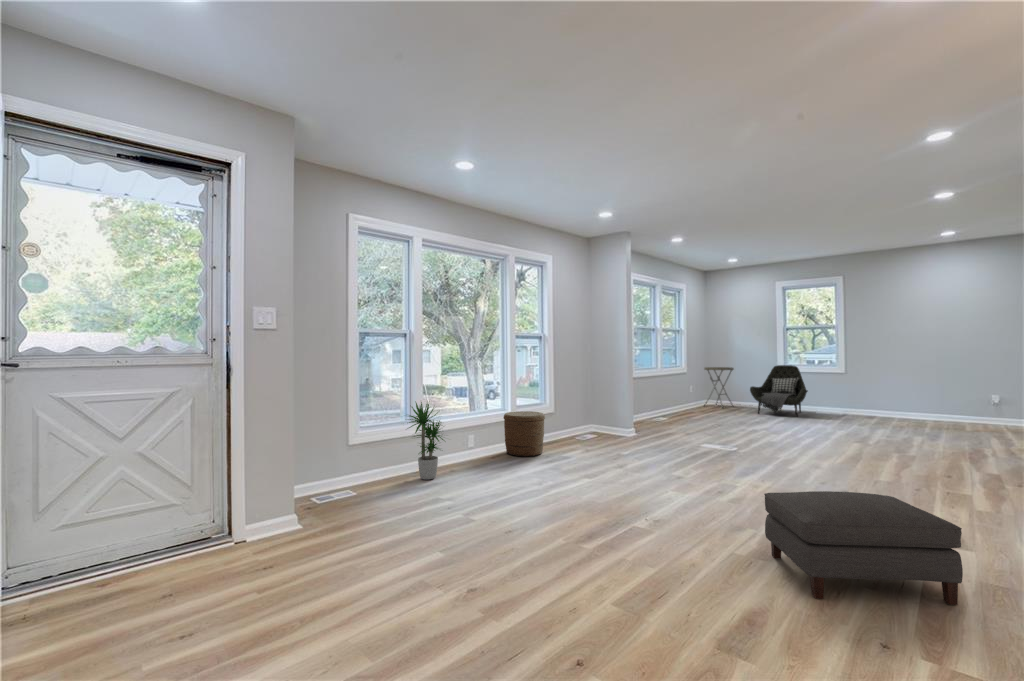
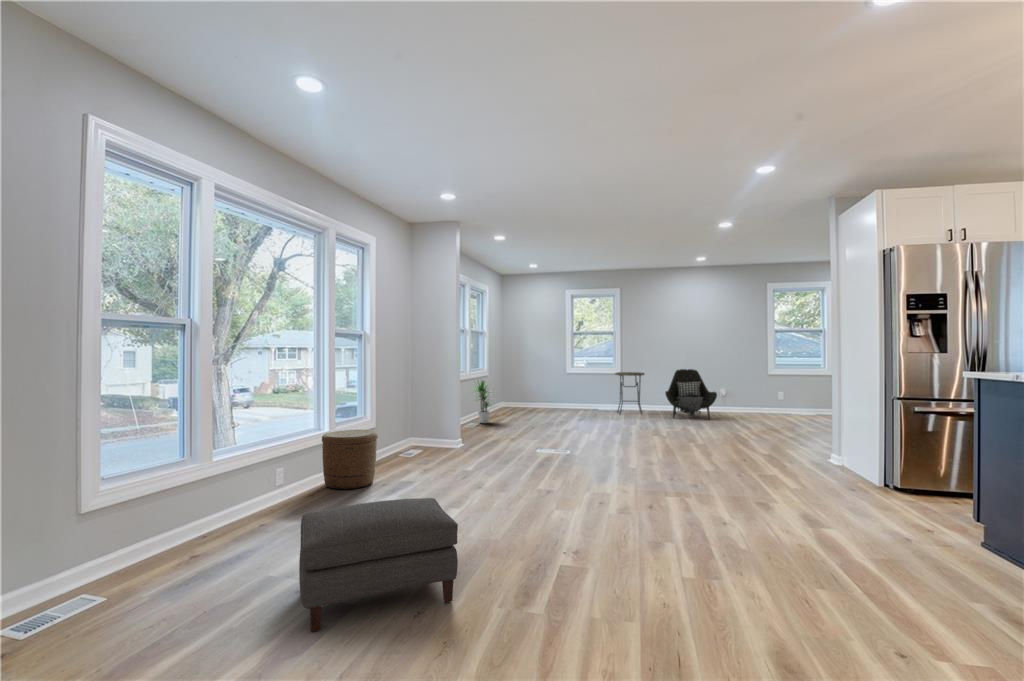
armchair: present [750,365,808,417] -> present [665,369,717,419]
side table: present [704,367,734,407] -> present [615,372,644,415]
potted plant: present [409,402,443,479] -> present [474,381,491,423]
ottoman: present [764,491,963,605] -> present [299,498,458,632]

